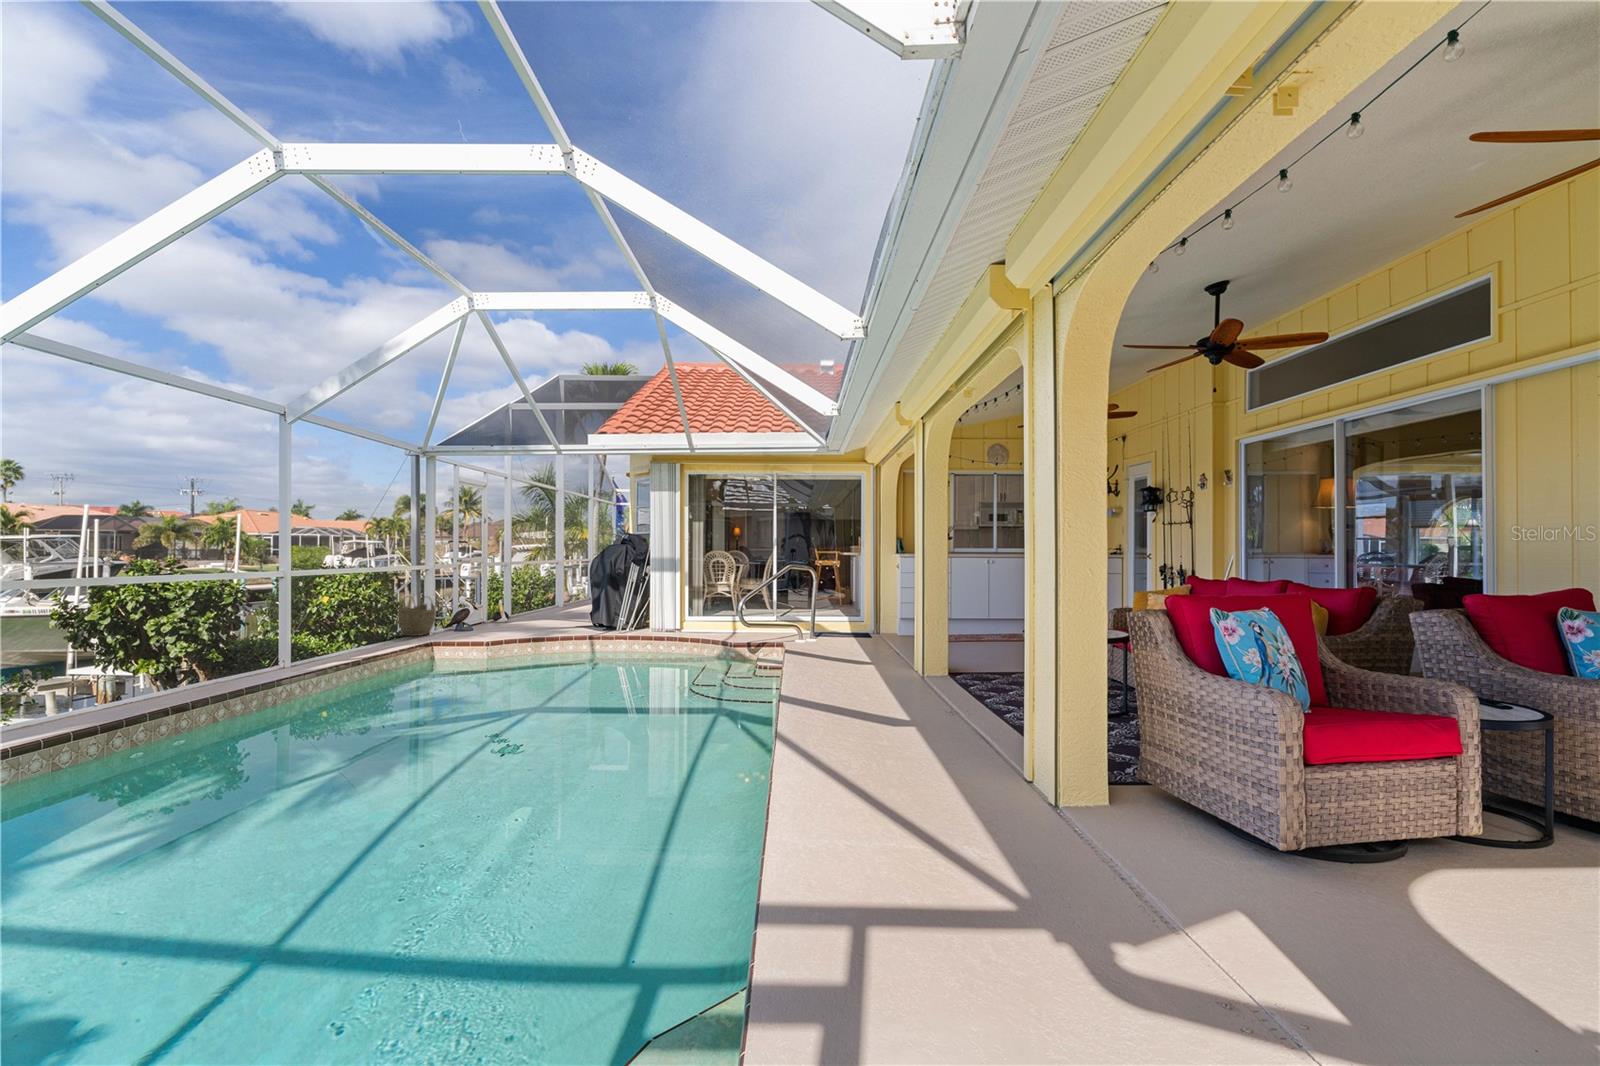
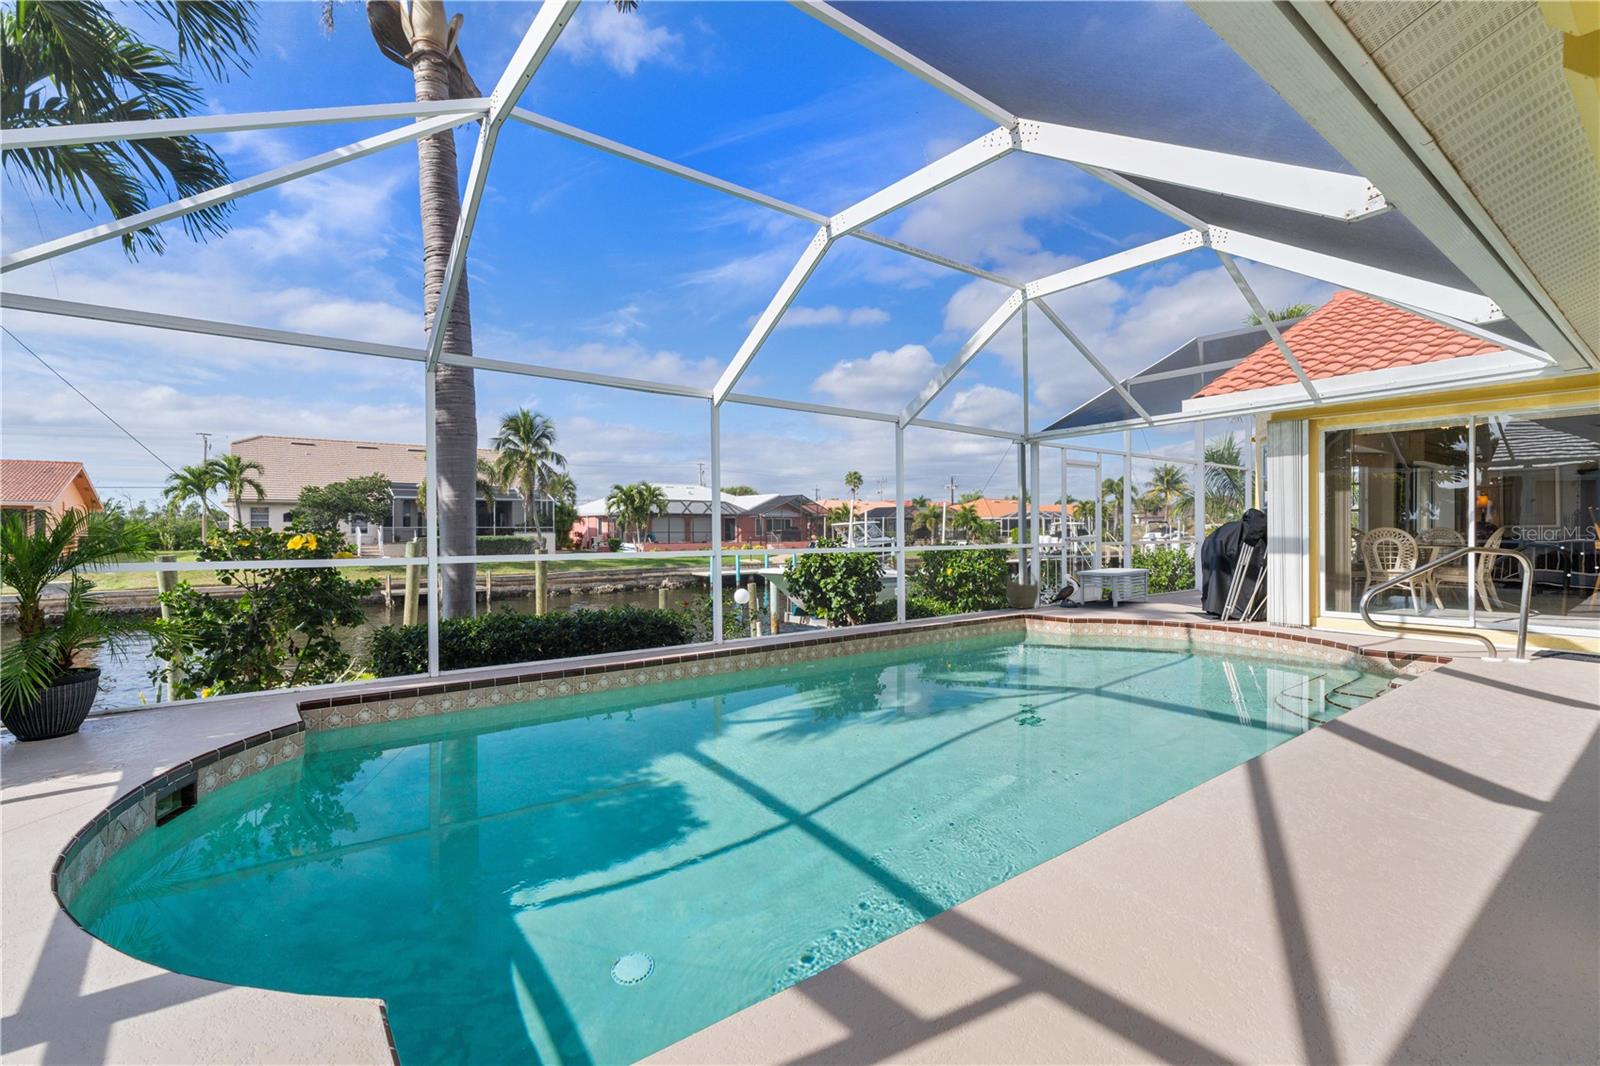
storage bench: none [471,588,536,627] -> present [1077,568,1149,607]

